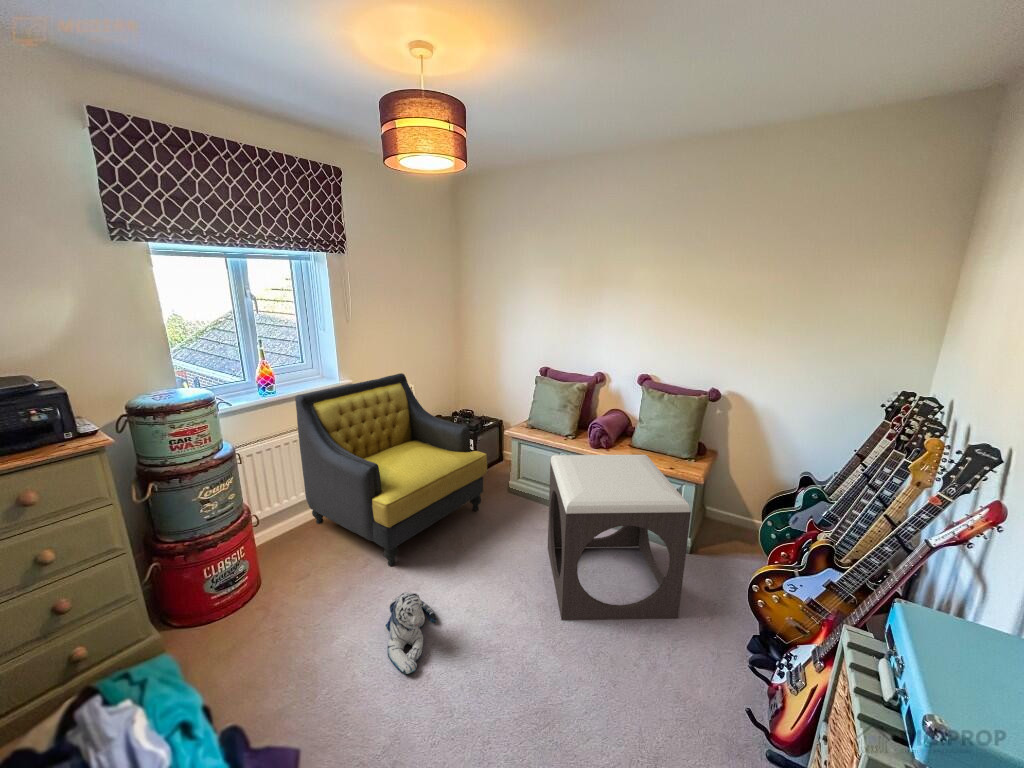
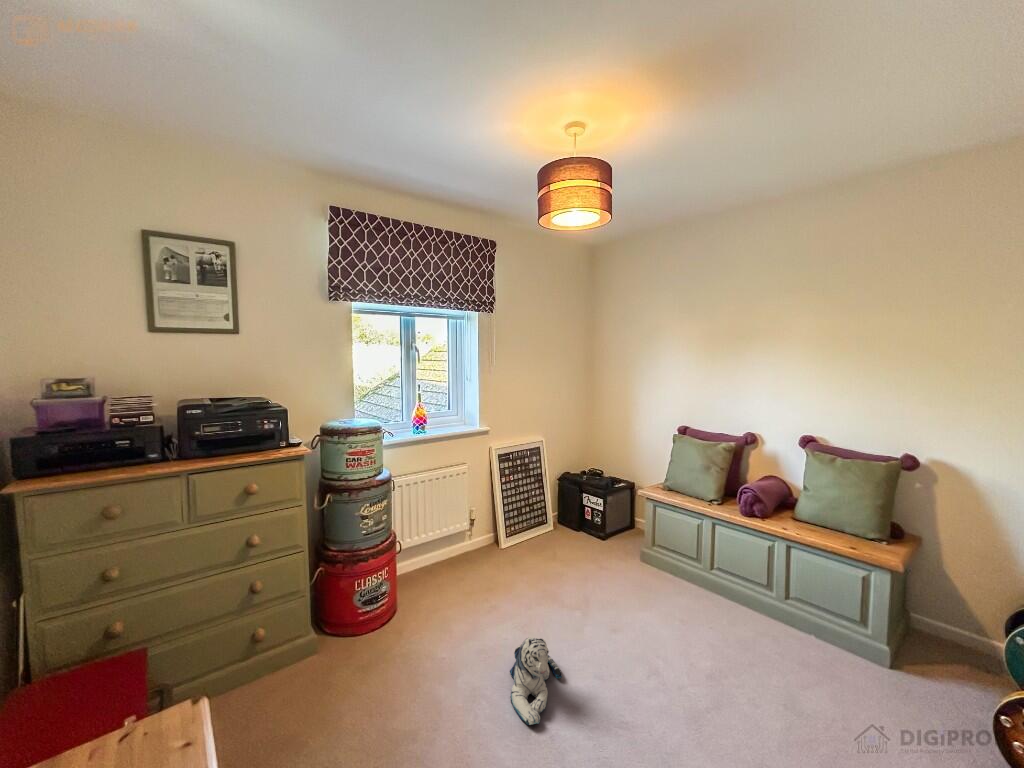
armchair: present [295,373,487,566] -> none [442,425,619,615]
footstool: present [548,455,691,620] -> none [688,515,881,741]

